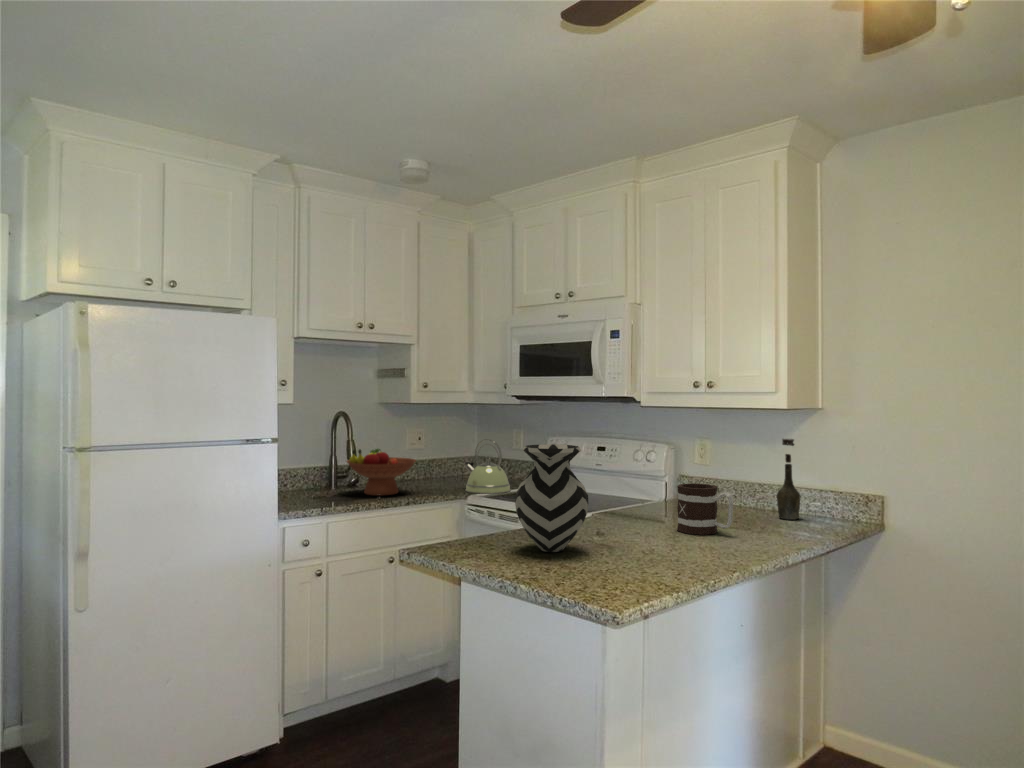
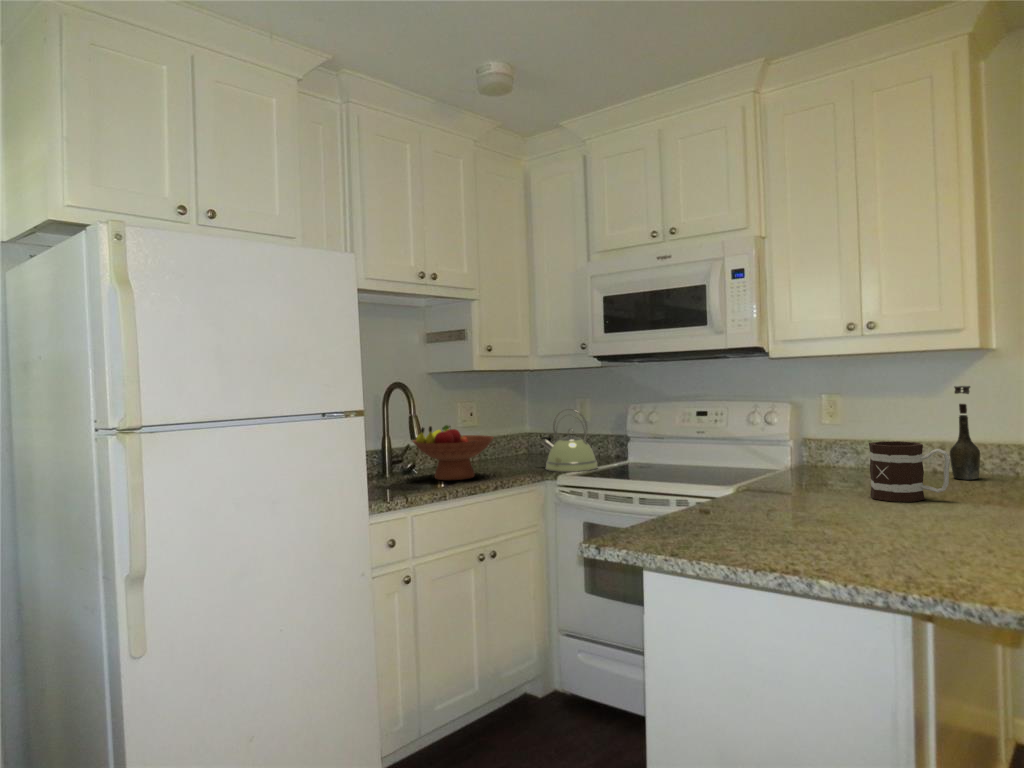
vase: present [515,444,589,552] -> none [721,396,821,533]

